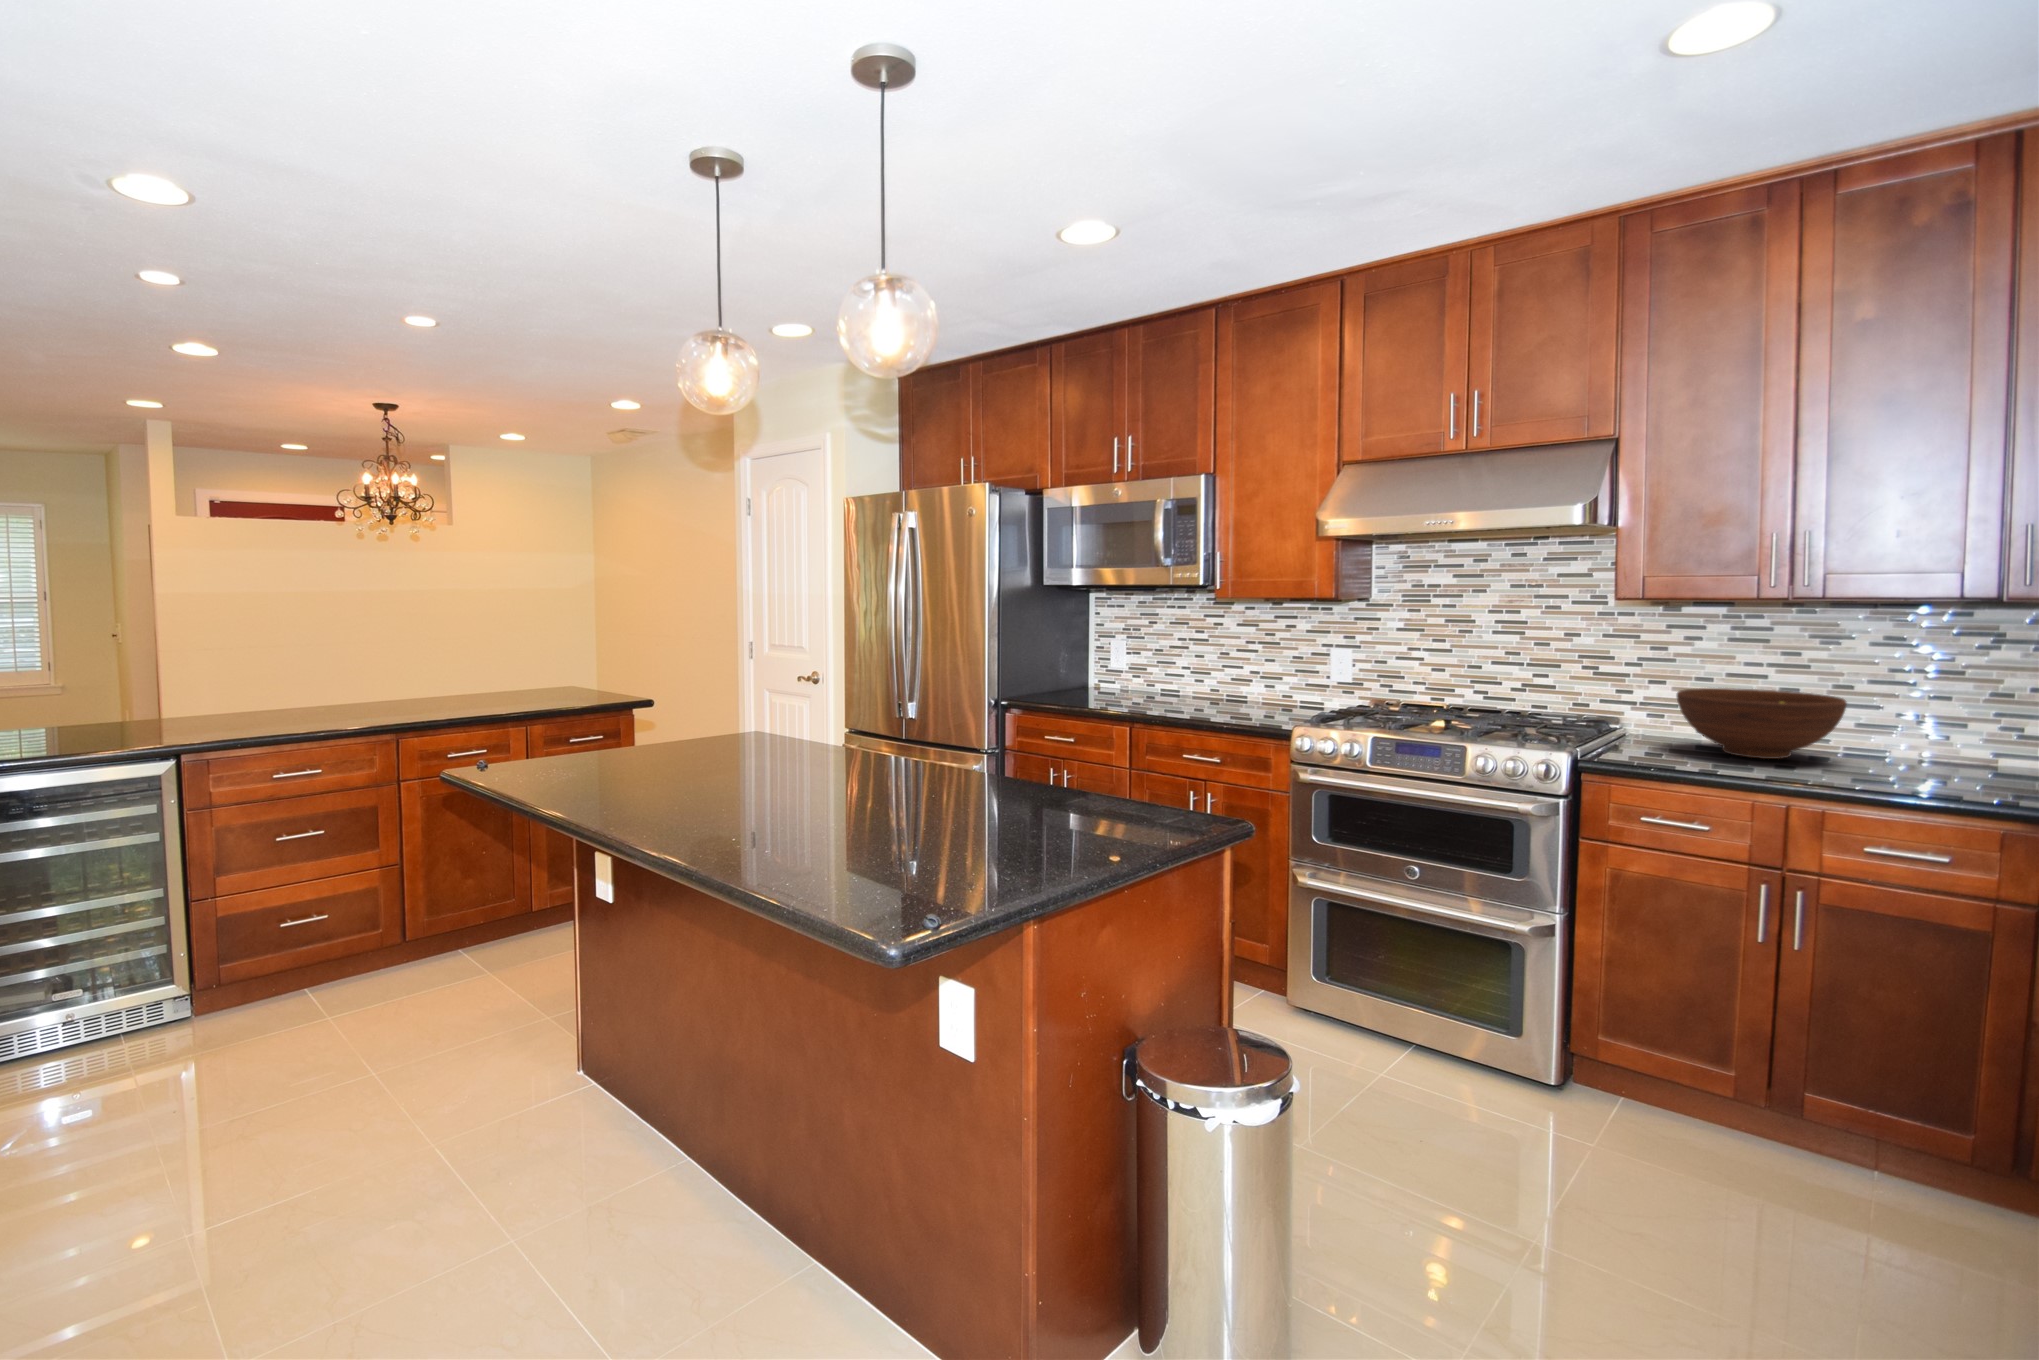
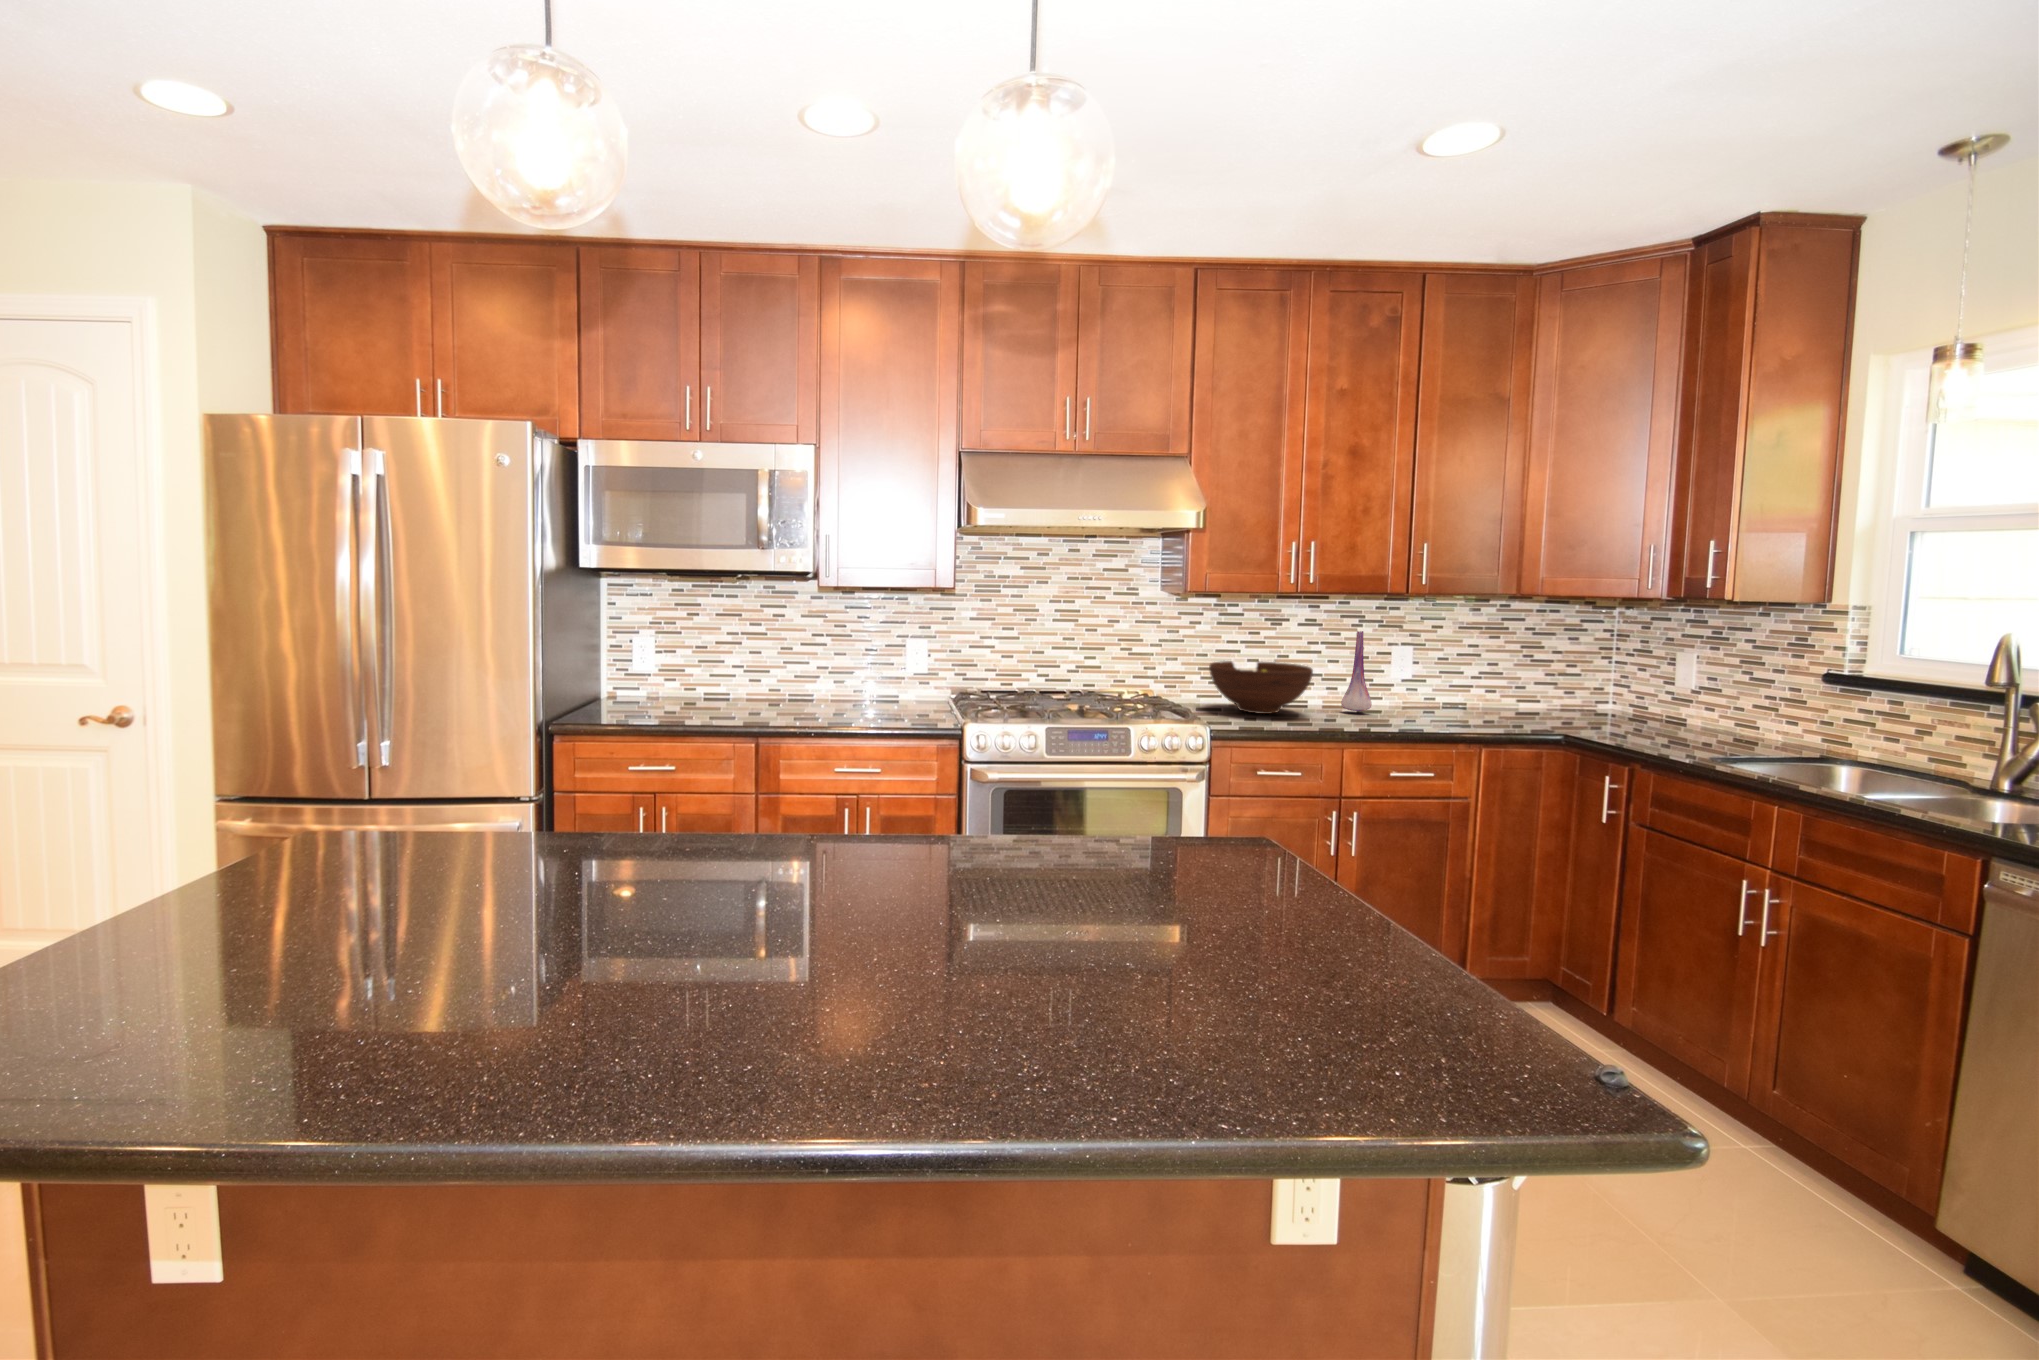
vase: none [1915,651,1983,774] -> present [1341,631,1372,711]

